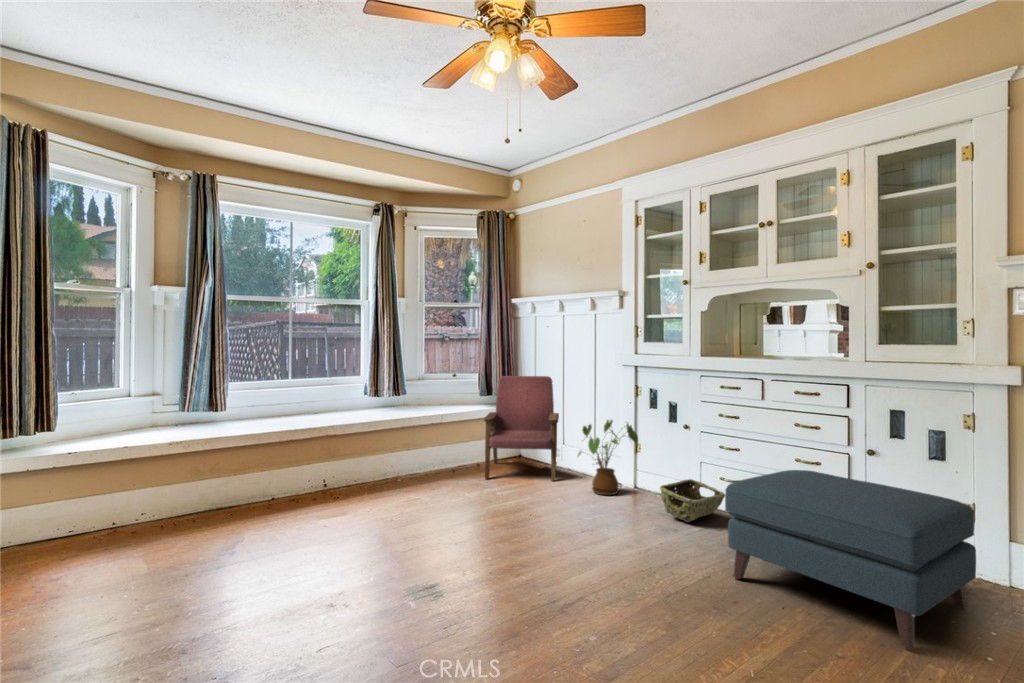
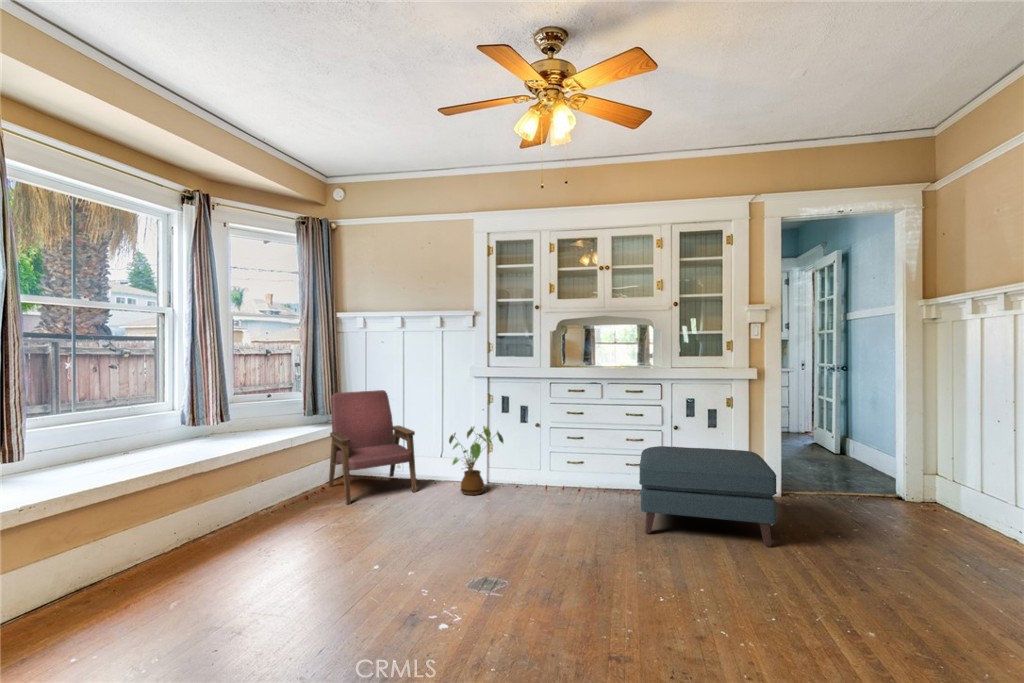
woven basket: present [660,479,725,522] -> none [541,467,578,502]

